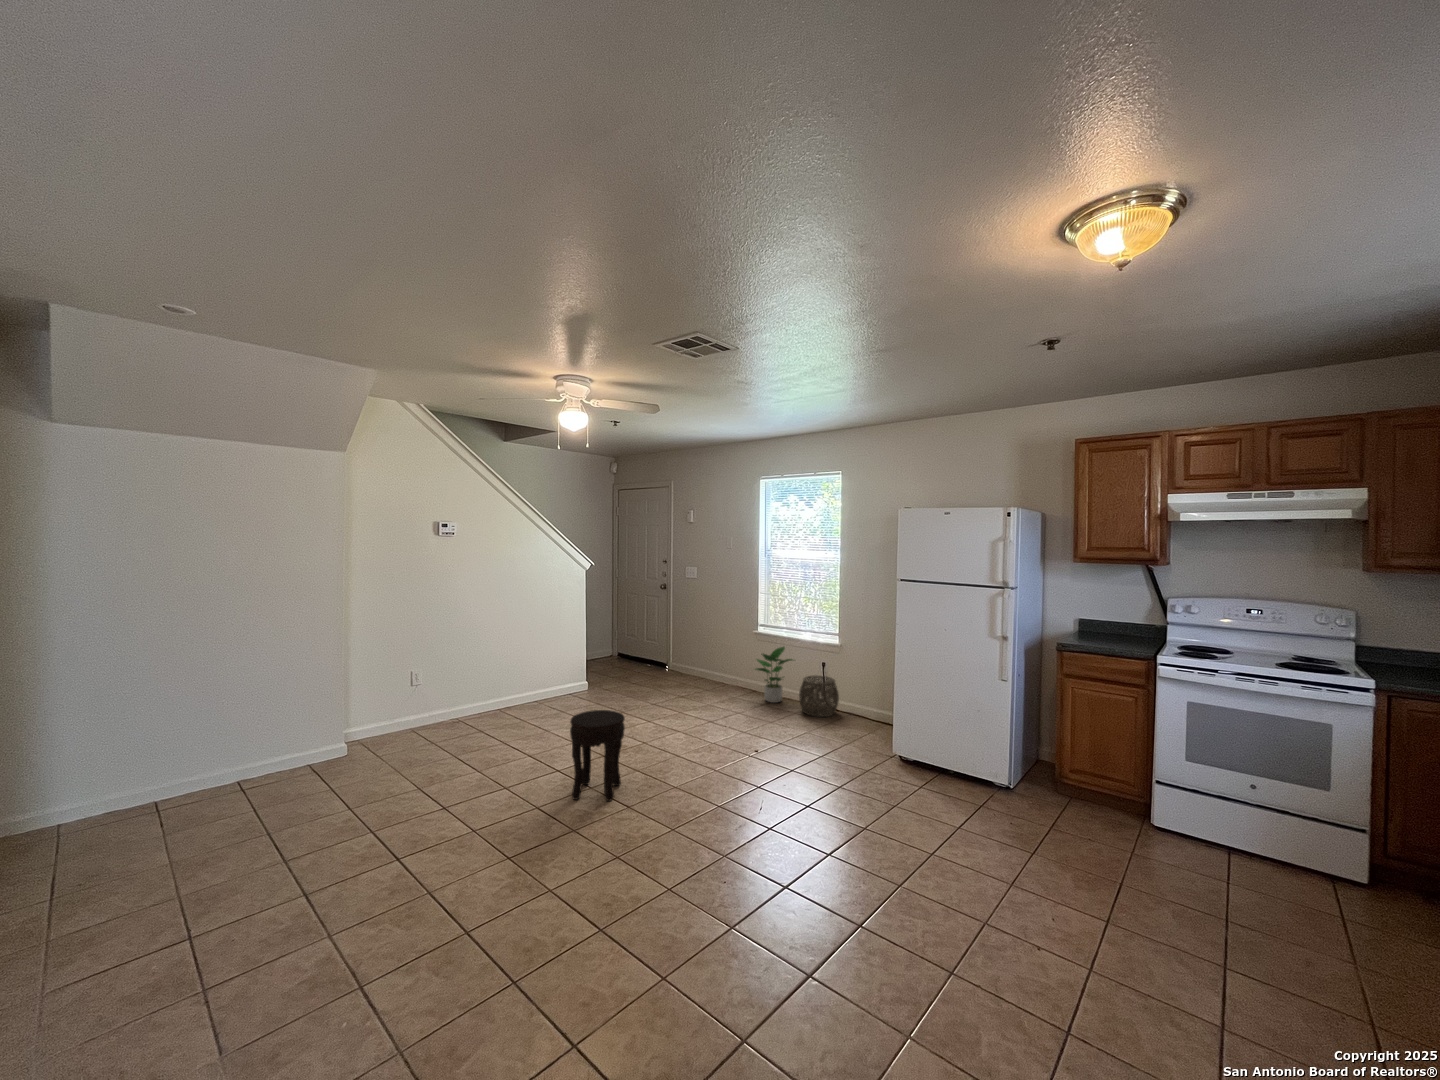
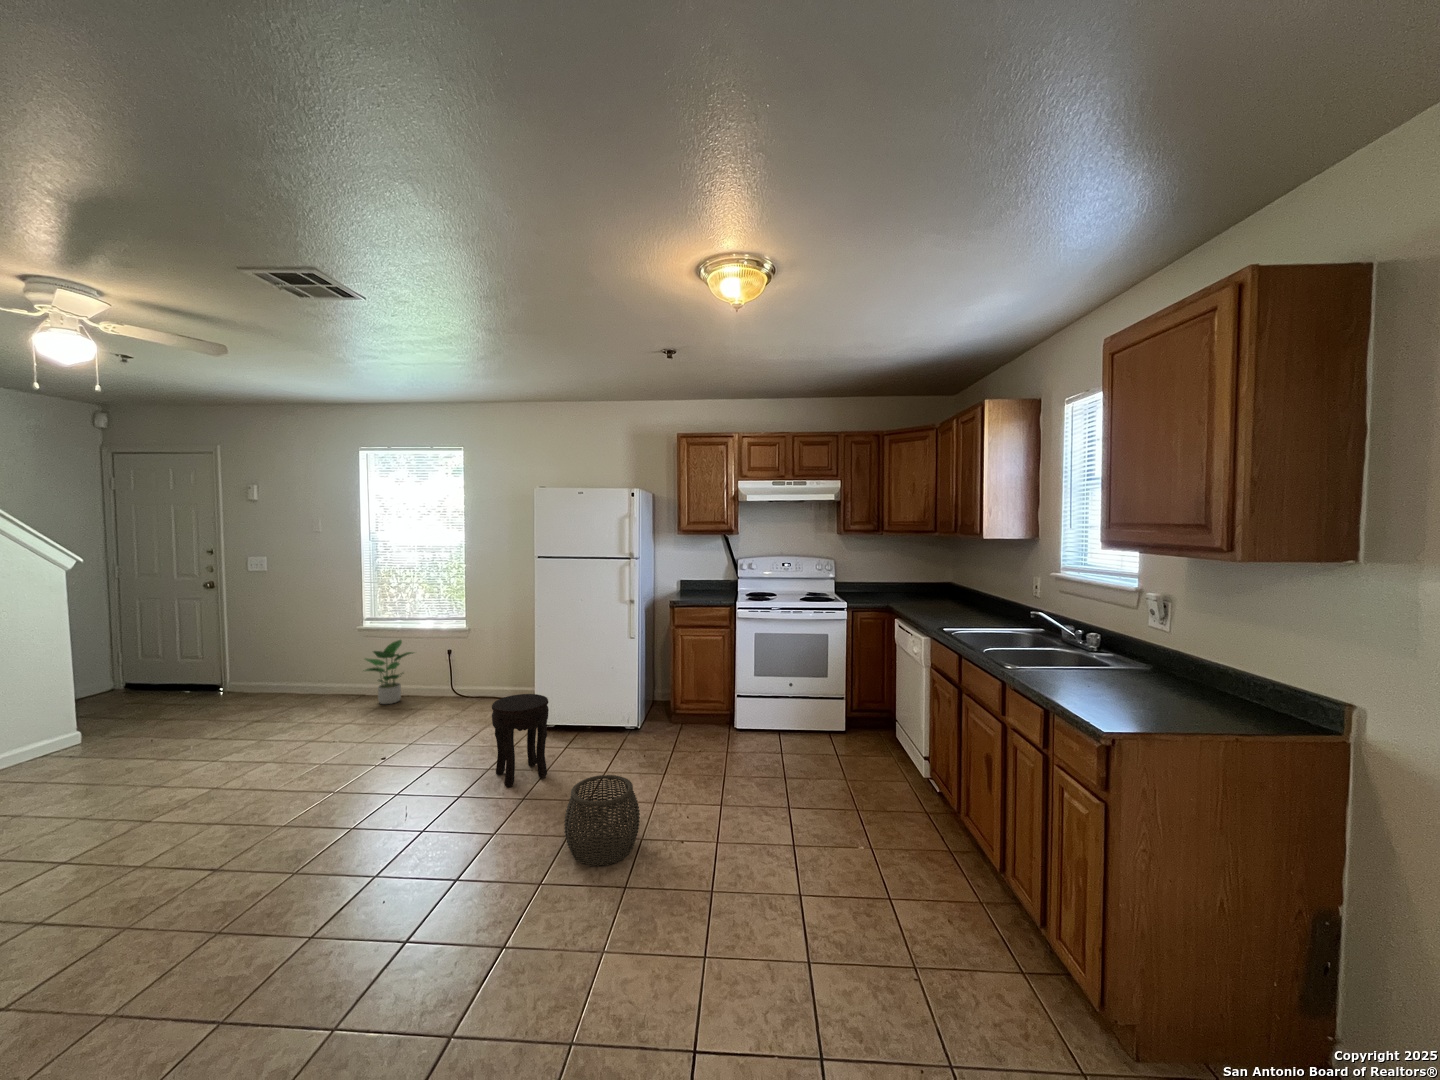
woven basket: present [799,675,839,717] -> present [564,775,640,866]
side table: present [570,710,625,801] -> present [492,694,549,787]

